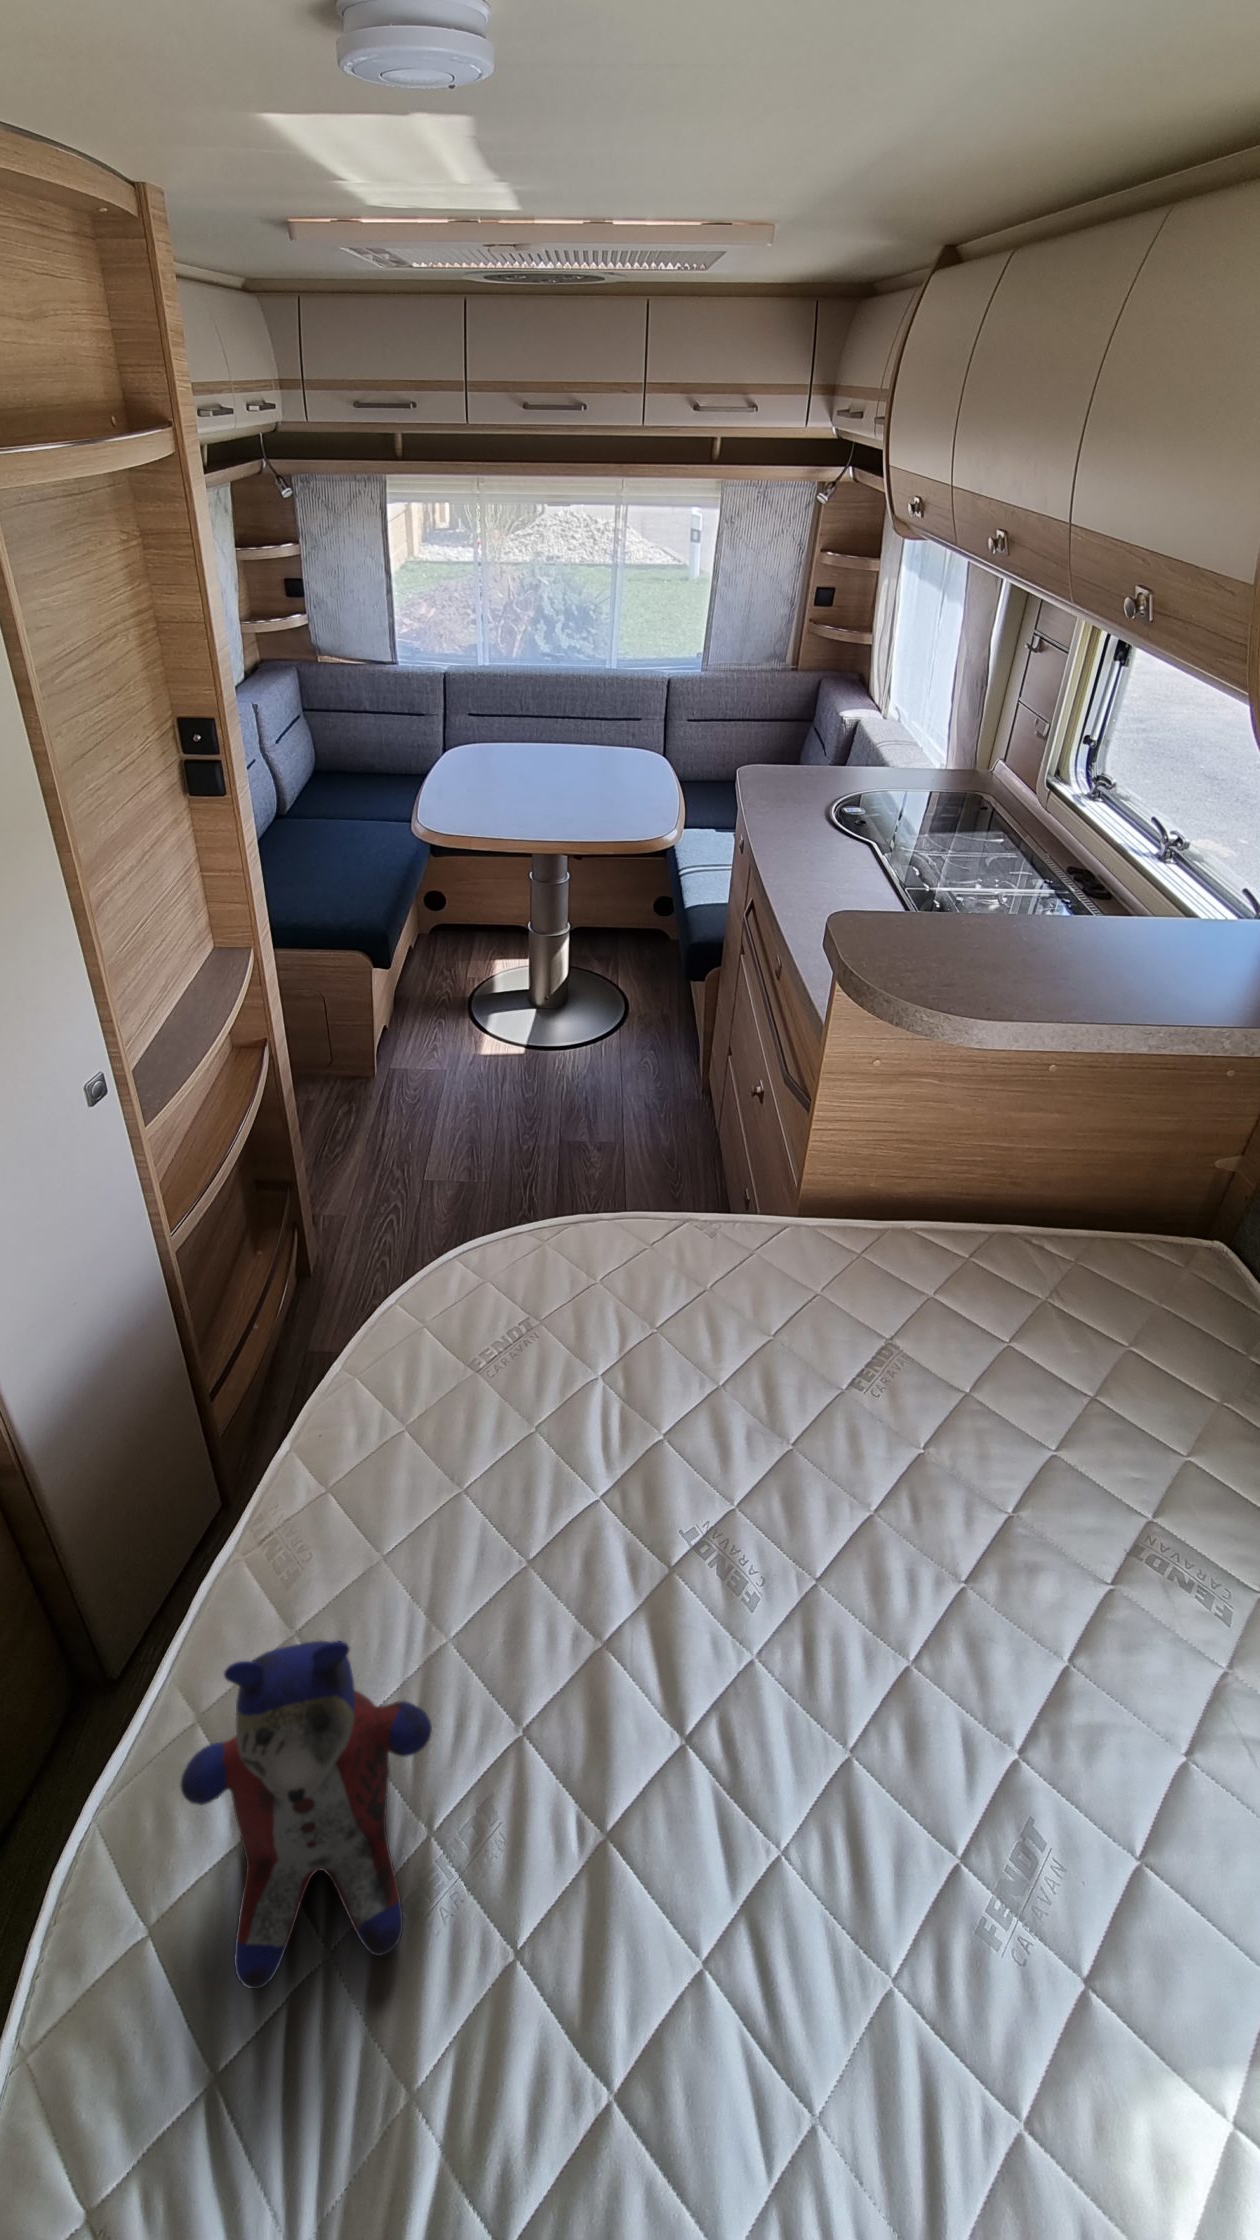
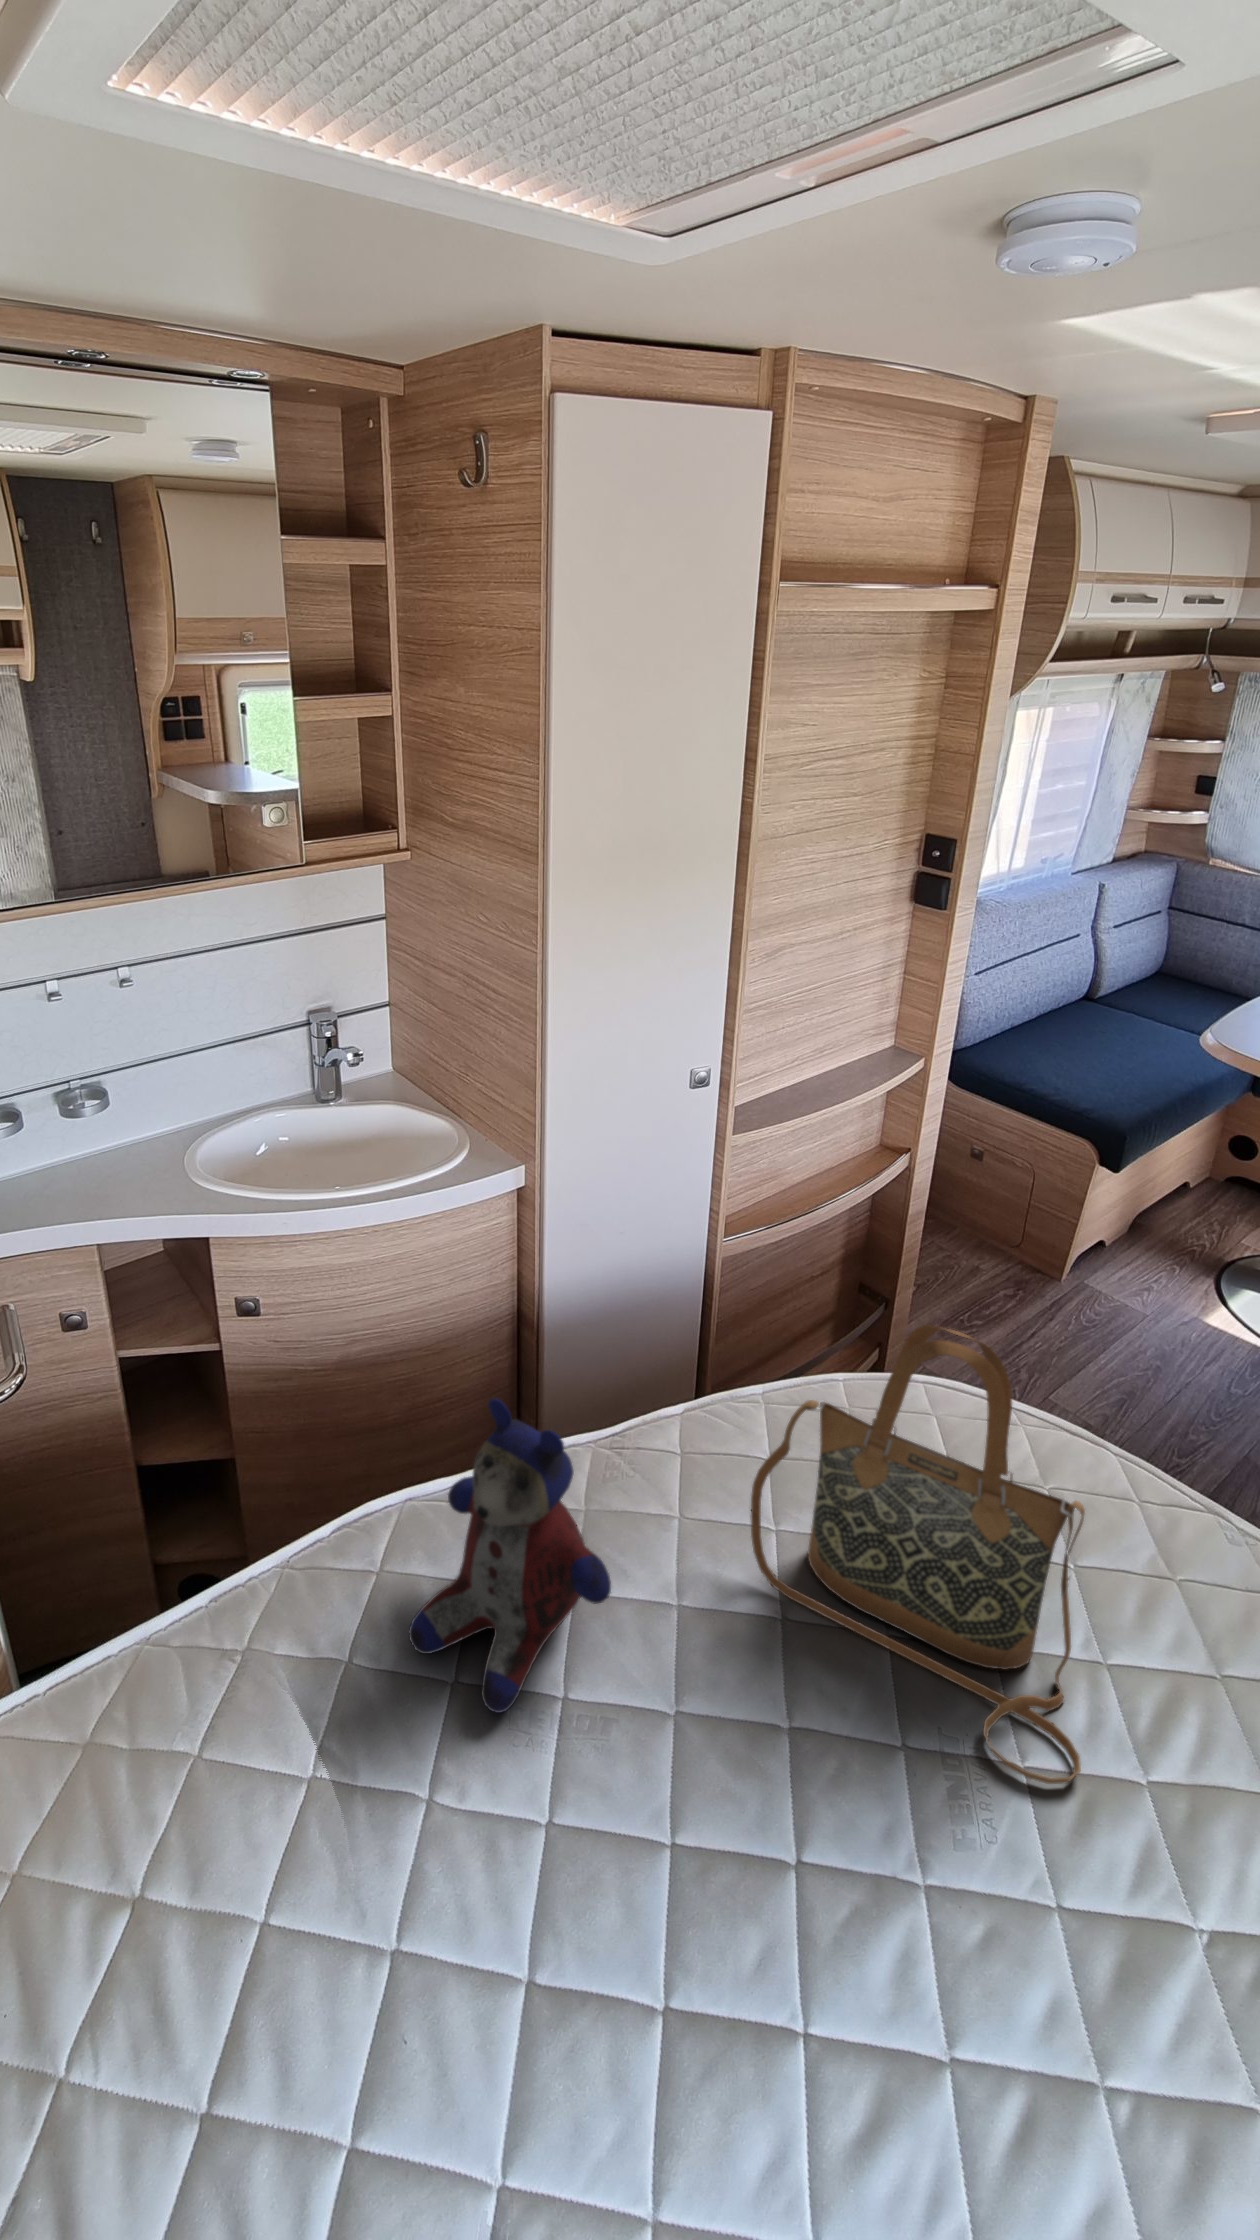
handbag: none [453,1247,783,1561] -> present [751,1325,1085,1784]

